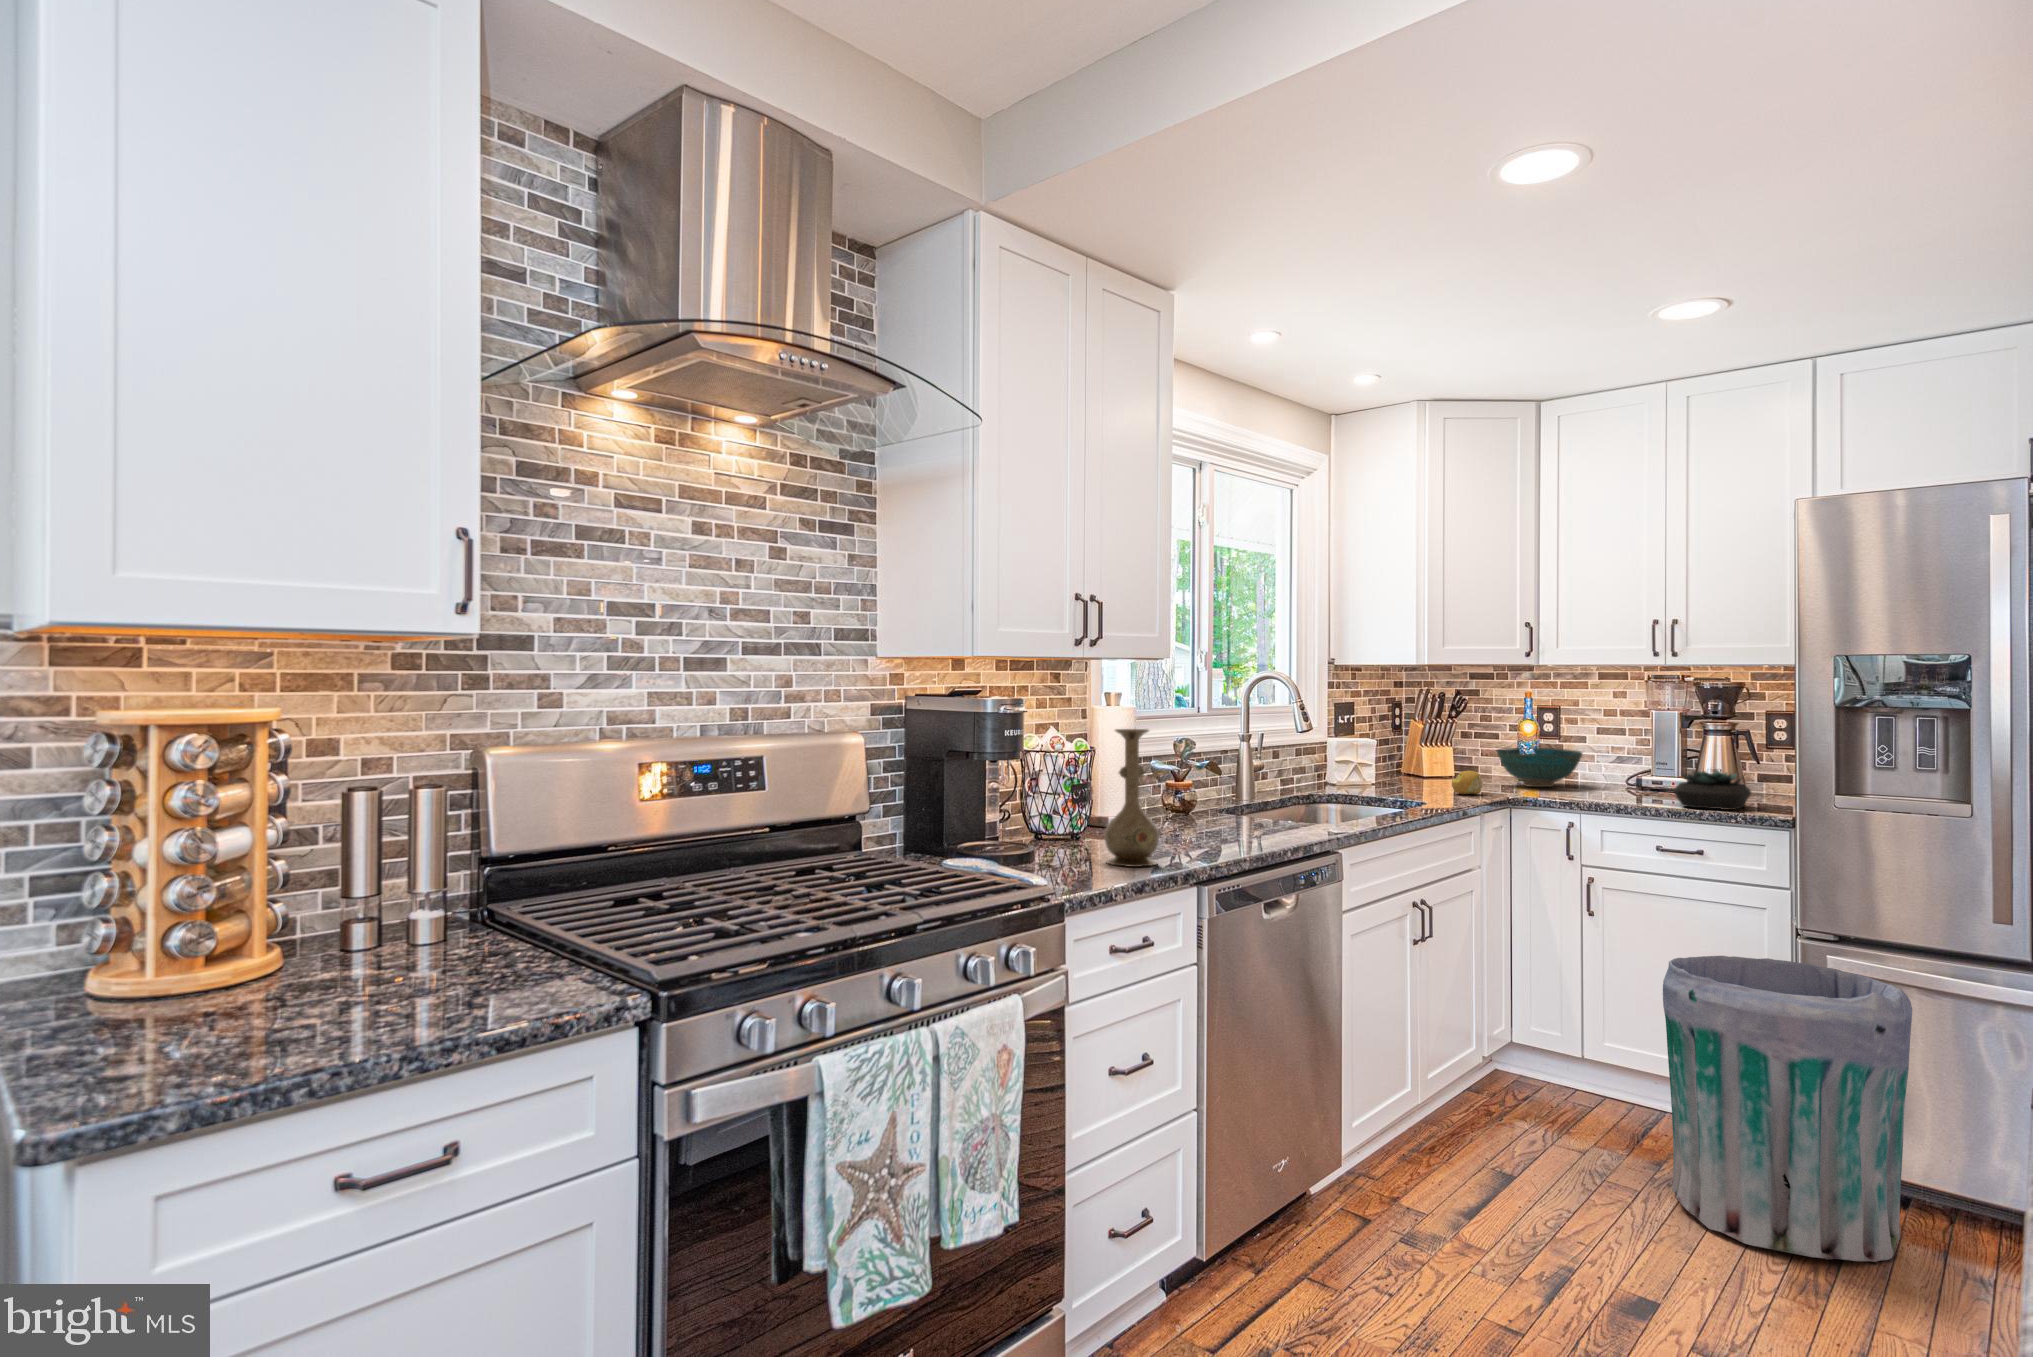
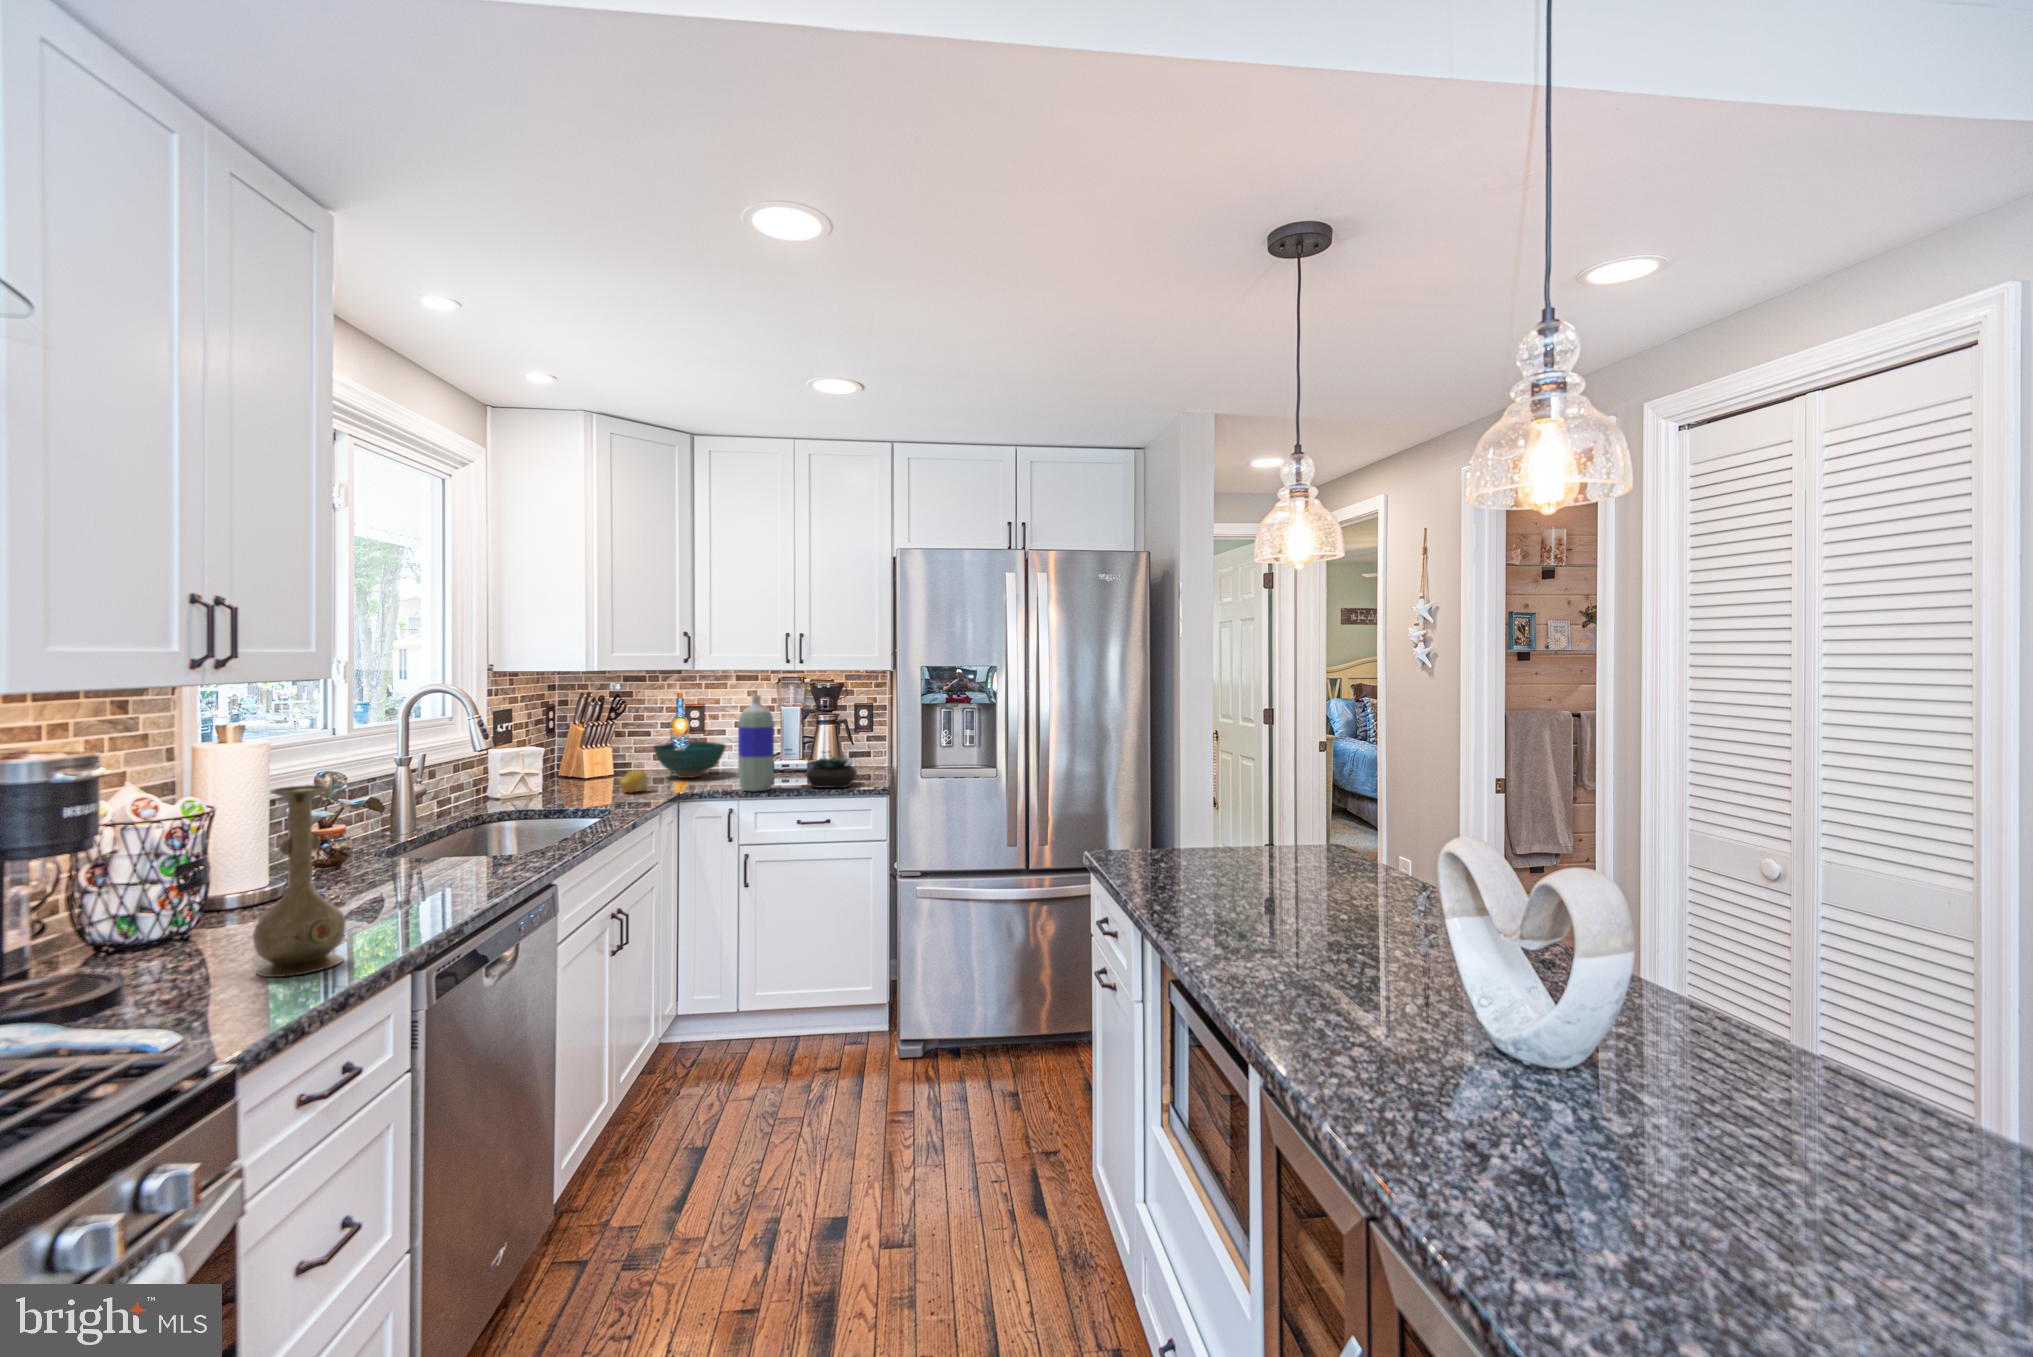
bottle: none [1583,691,1629,804] -> present [738,695,774,791]
trash can: present [1663,956,1912,1262] -> none [819,900,974,1133]

